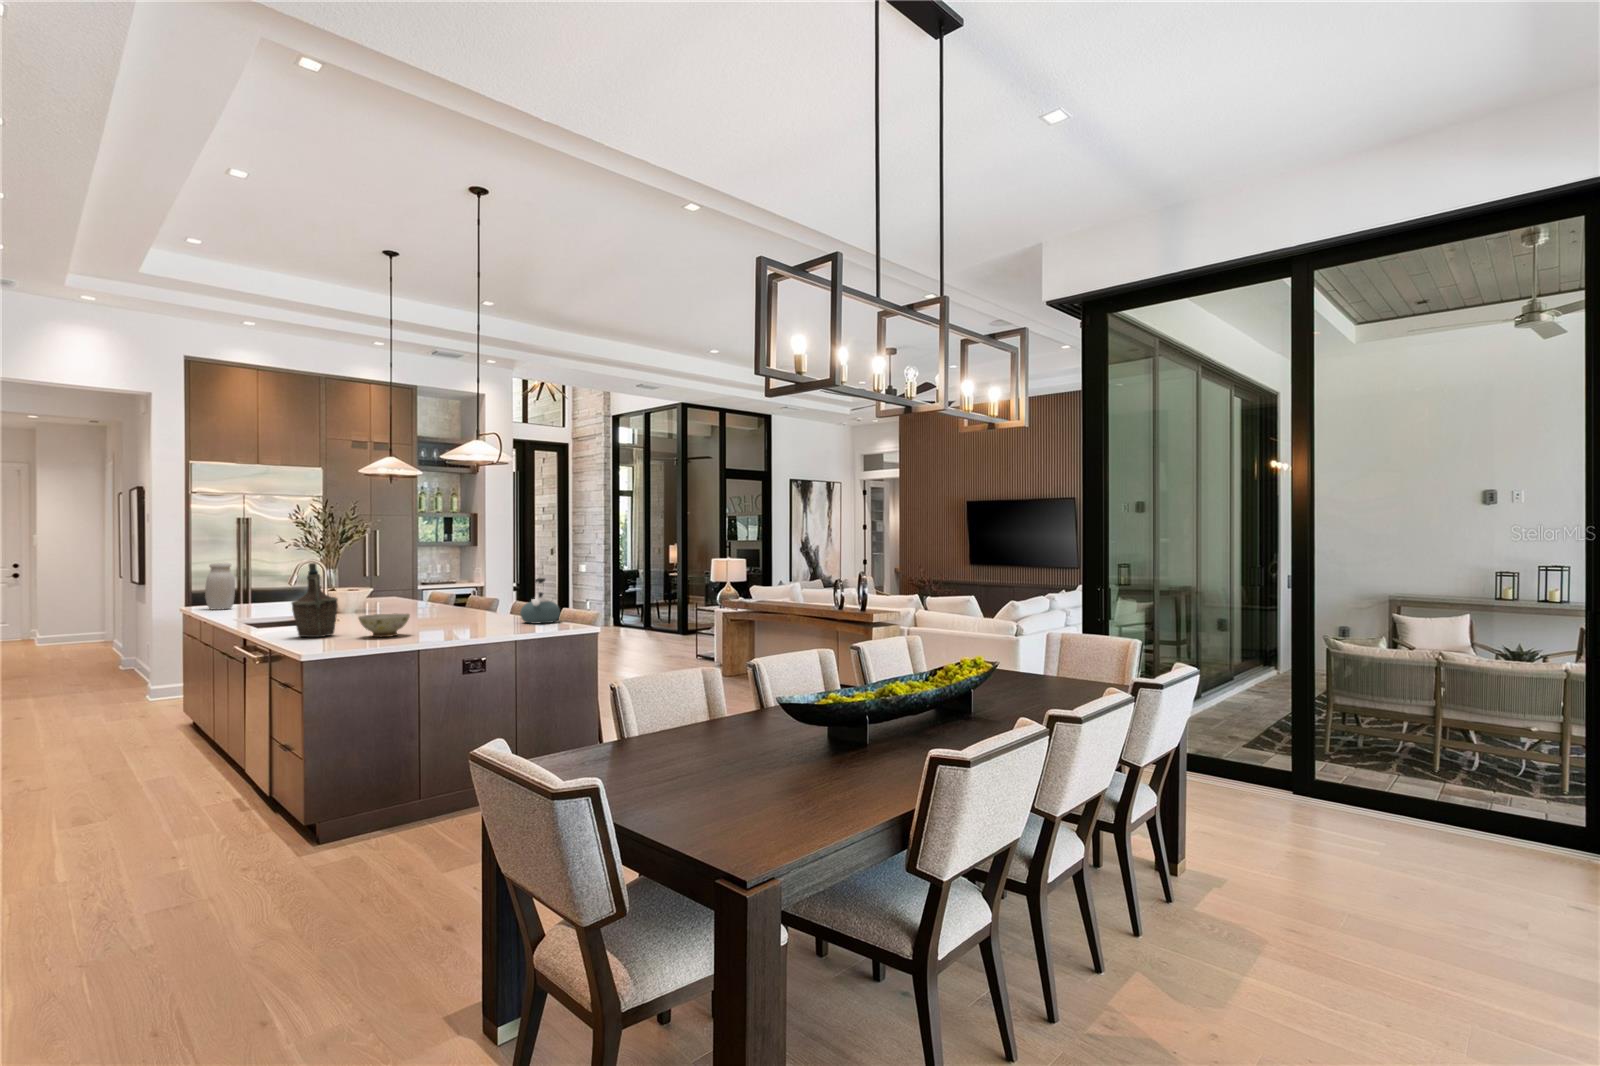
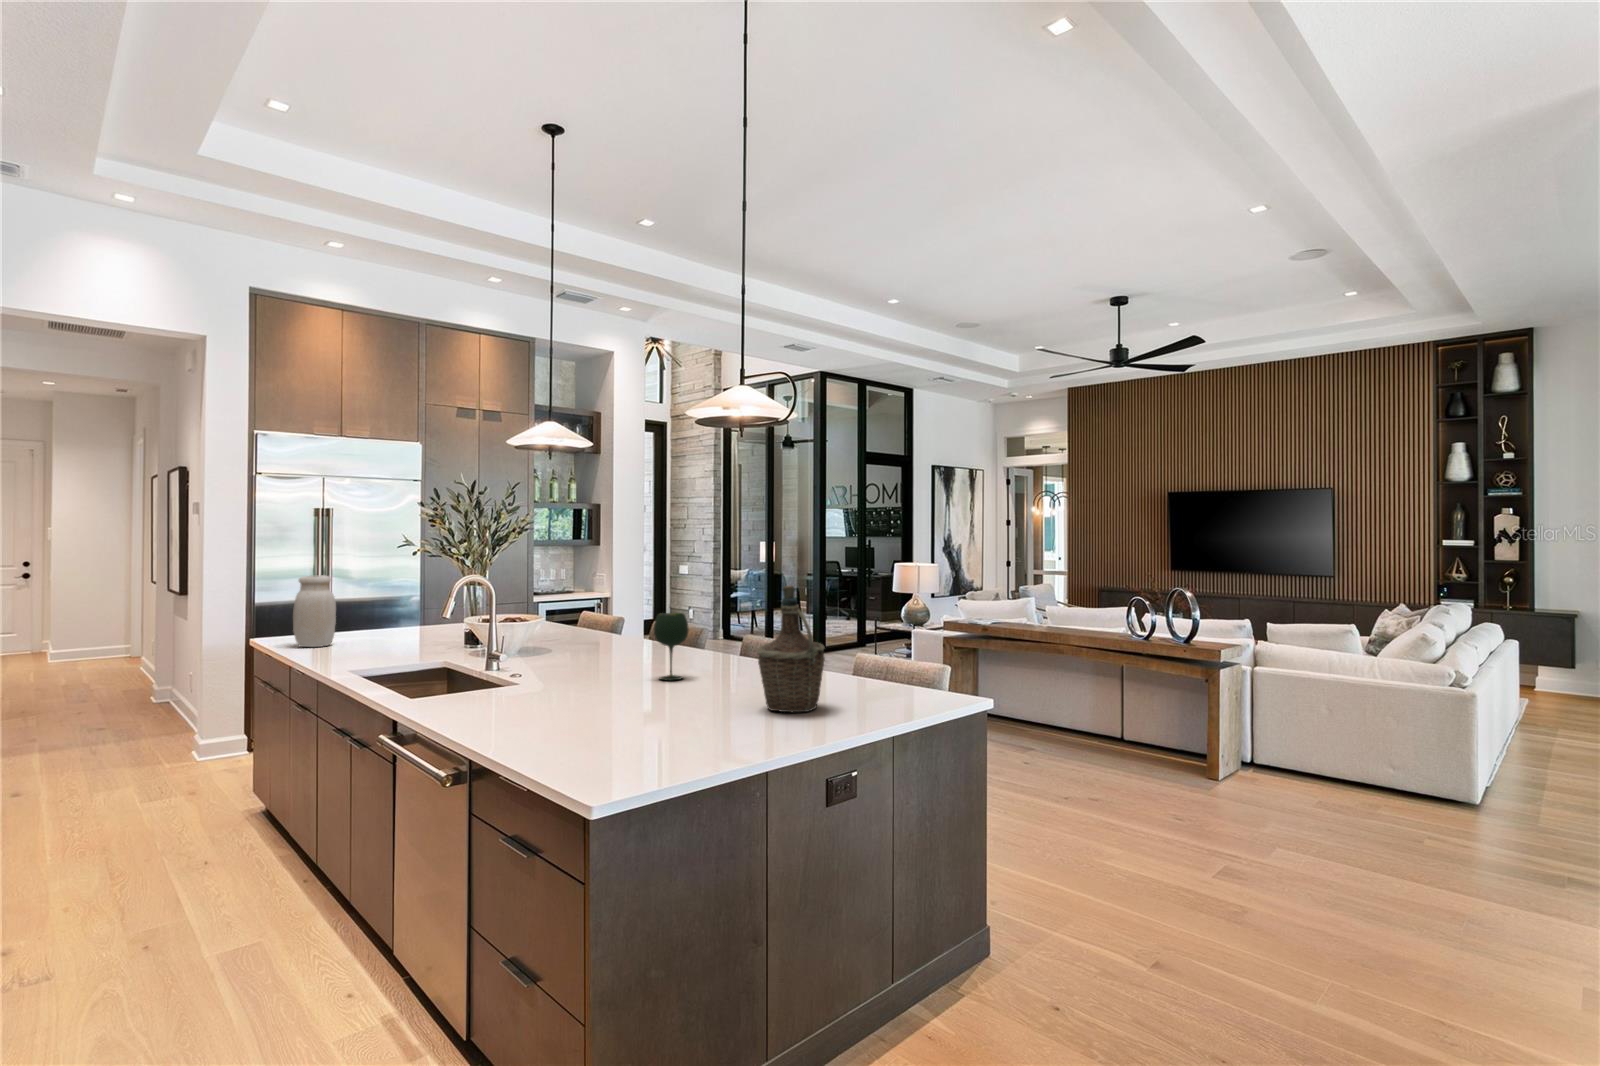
bottle: present [292,563,338,637] -> present [758,585,825,712]
kettle: present [520,578,560,624] -> none [843,611,907,689]
wine glass: none [414,581,437,621] -> present [654,613,689,680]
ceramic bowl: present [359,614,410,637] -> none [631,684,720,736]

